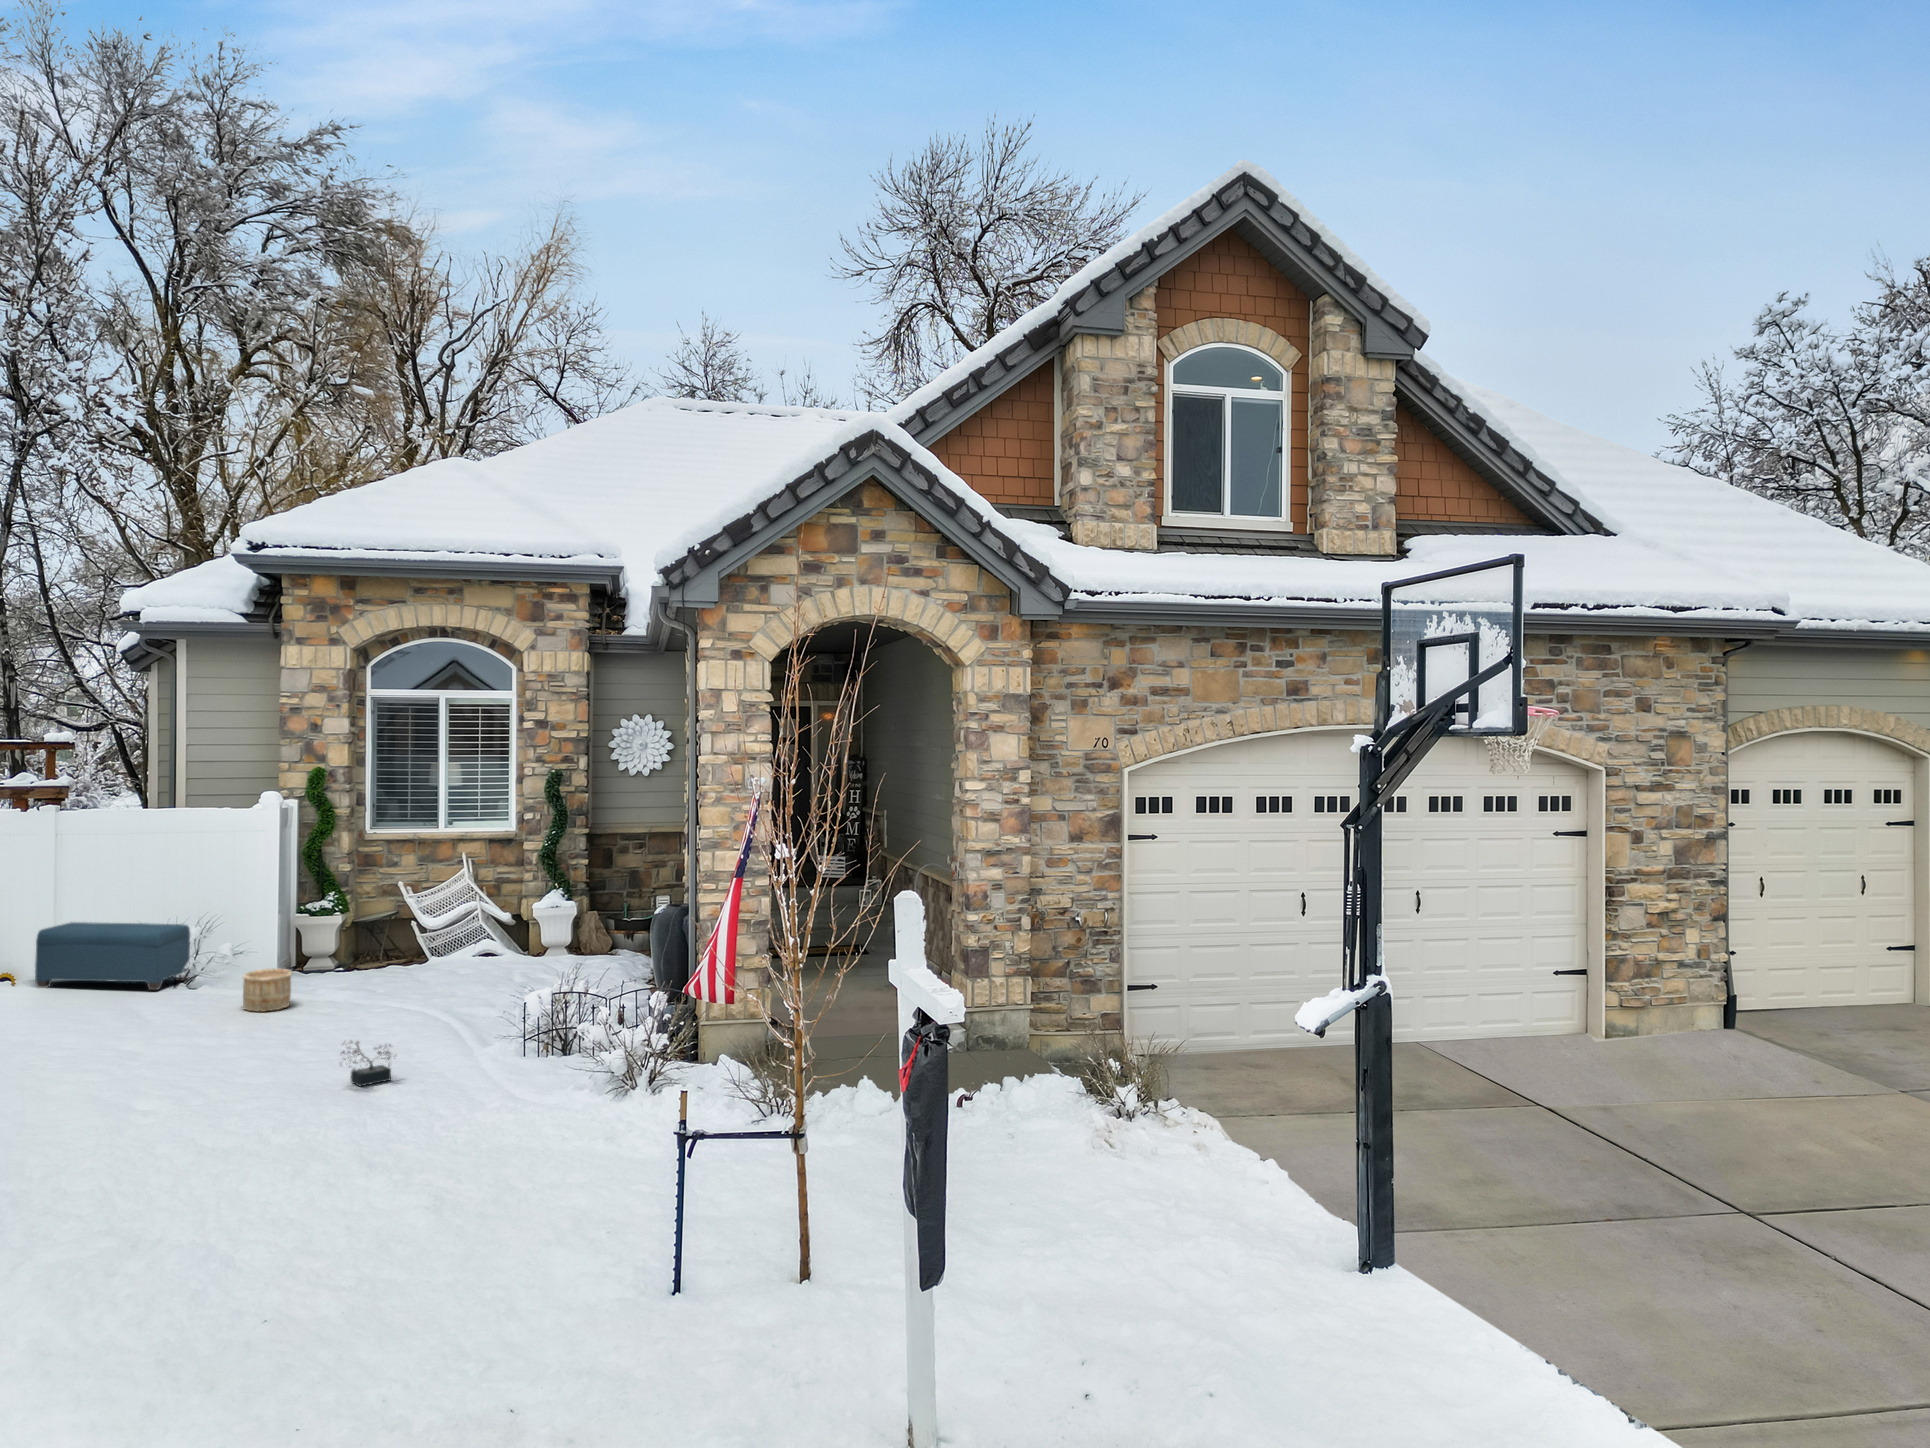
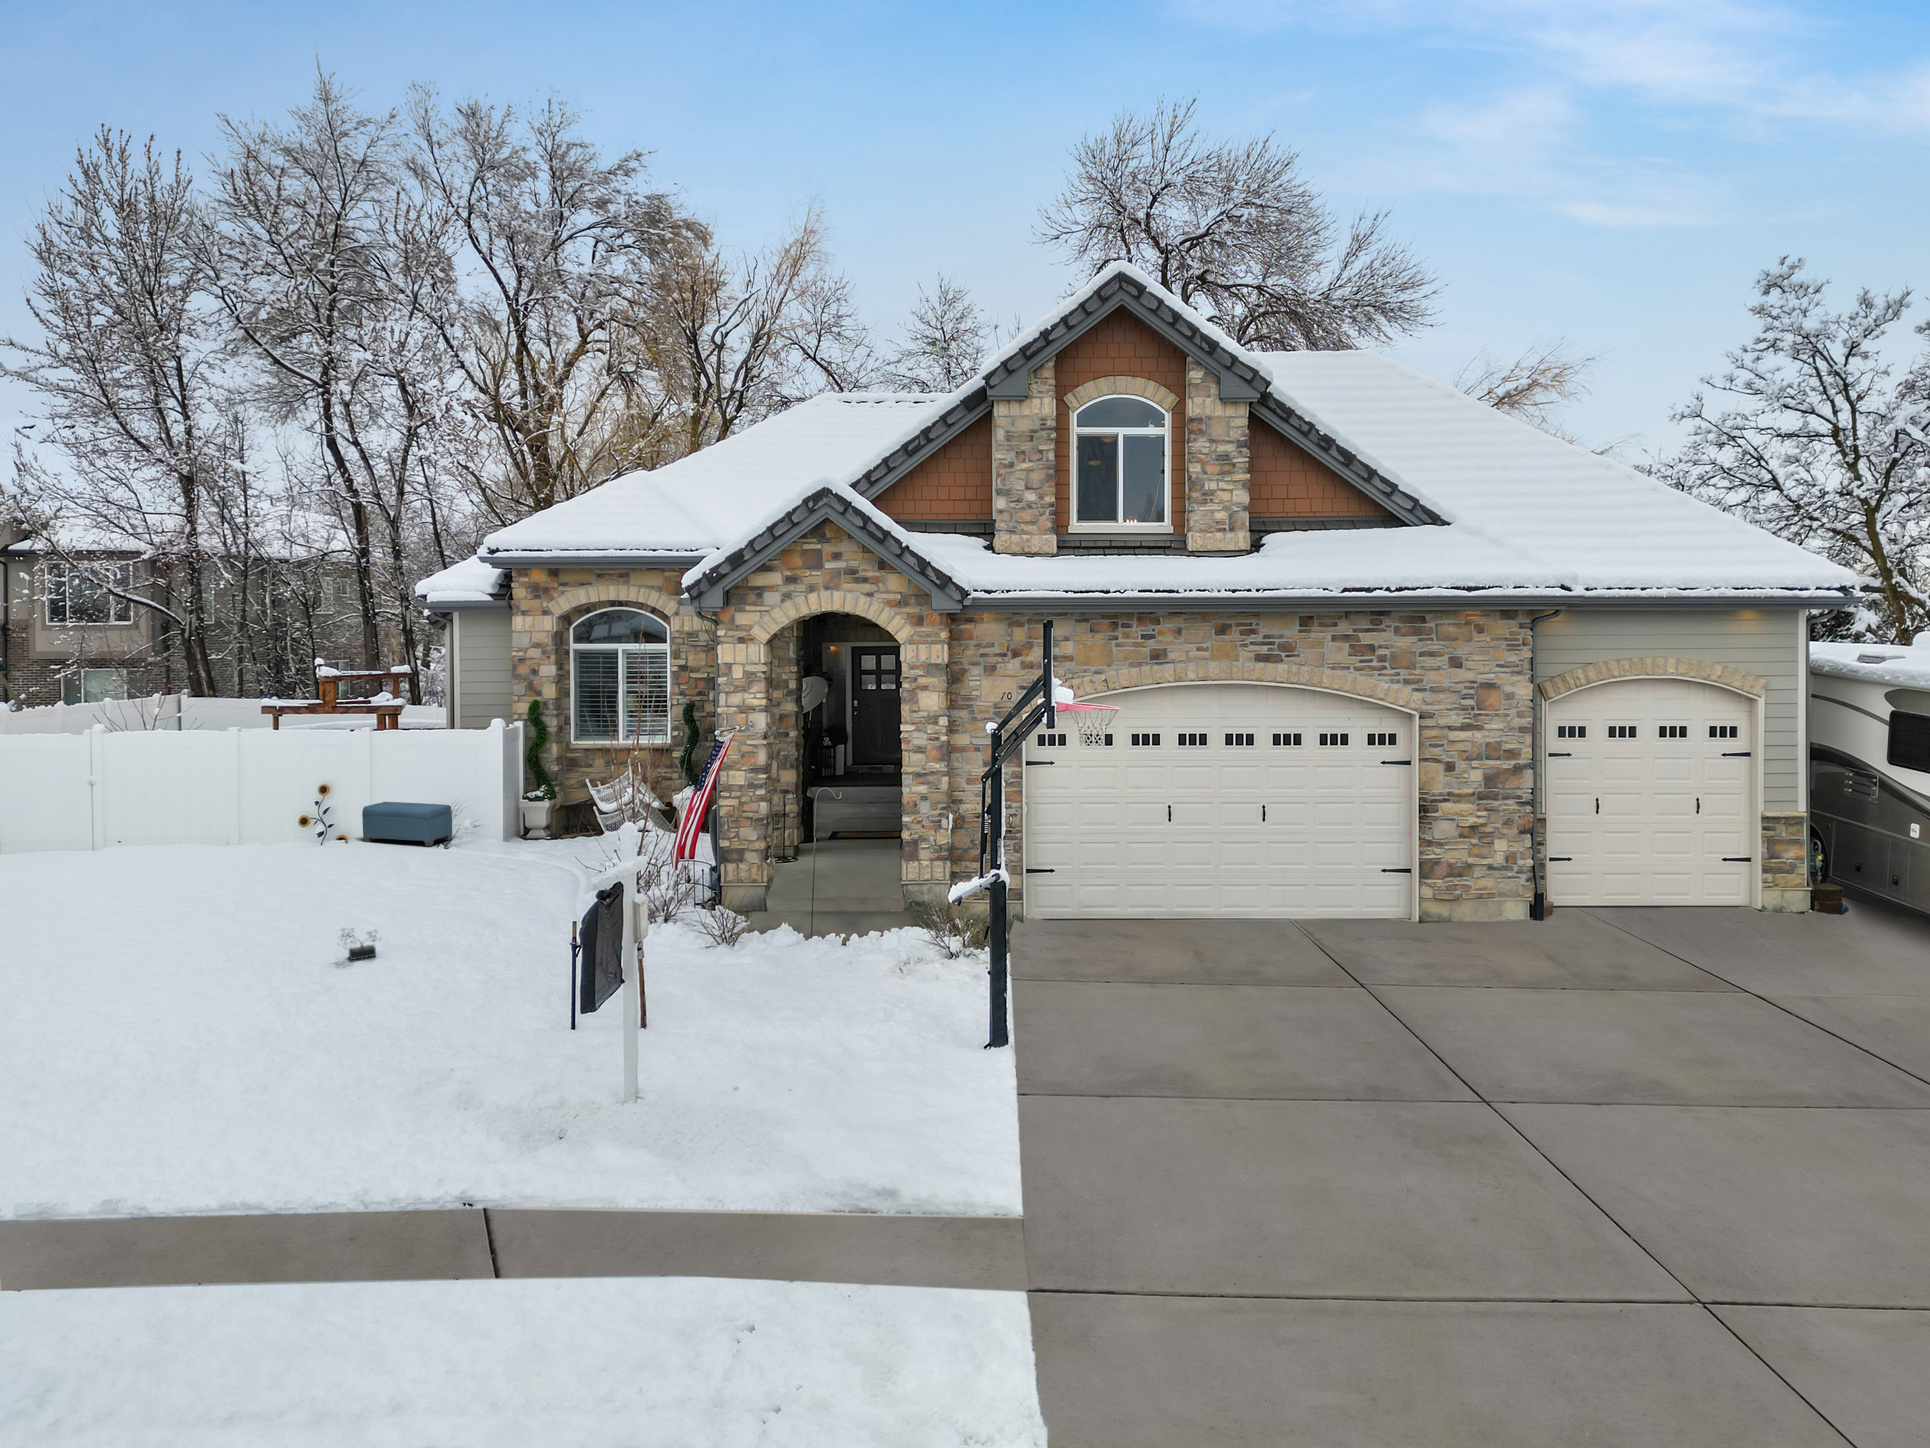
wooden bucket: present [243,968,292,1012] -> none [472,835,503,862]
decorative plant: present [341,1041,395,1086] -> present [341,929,382,960]

